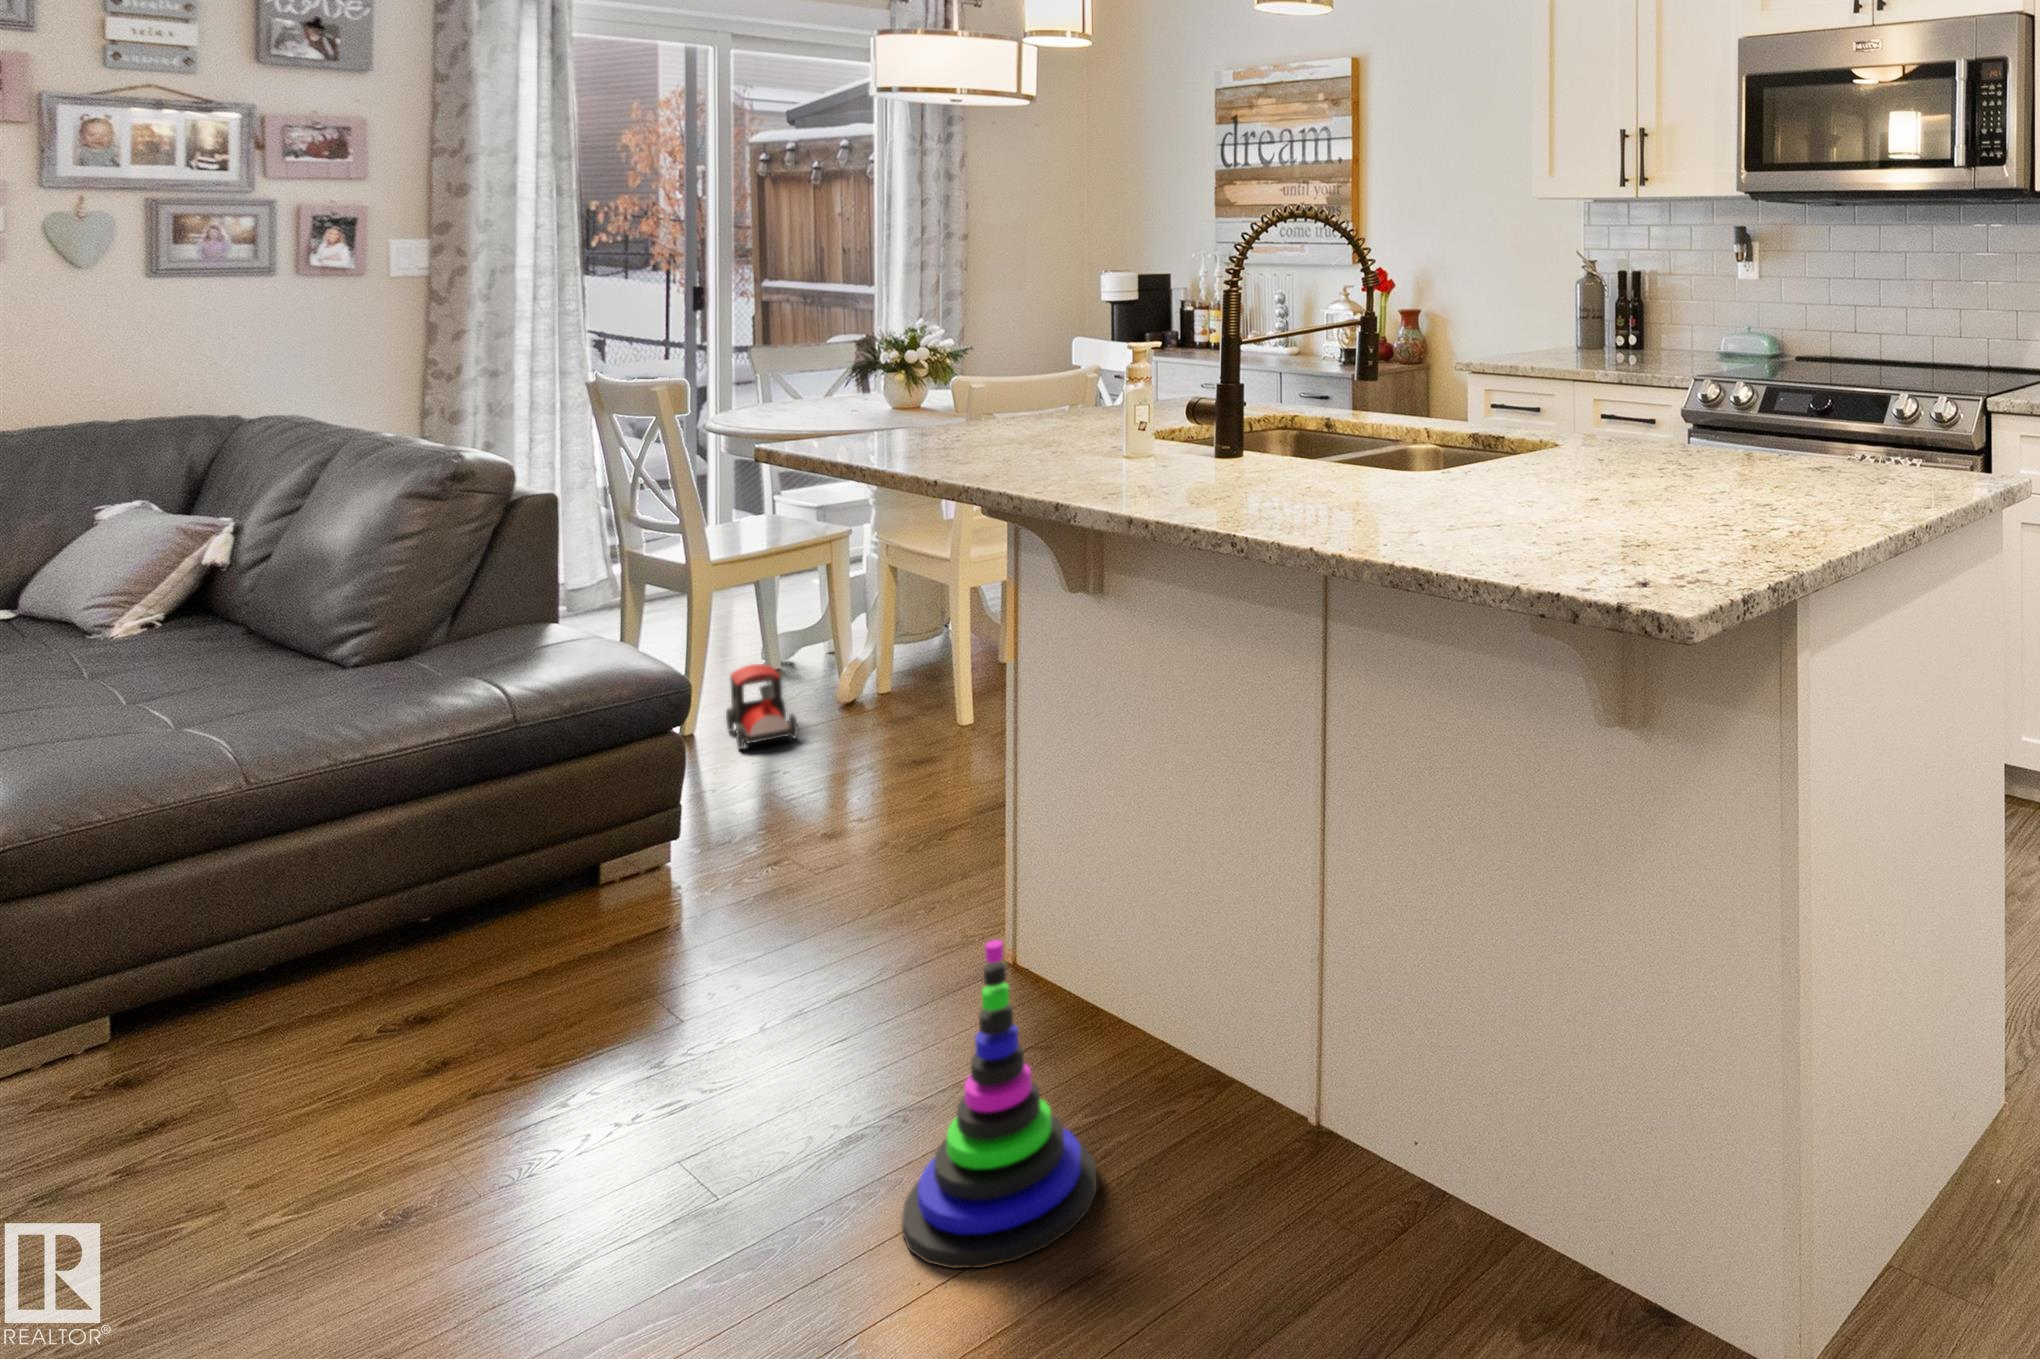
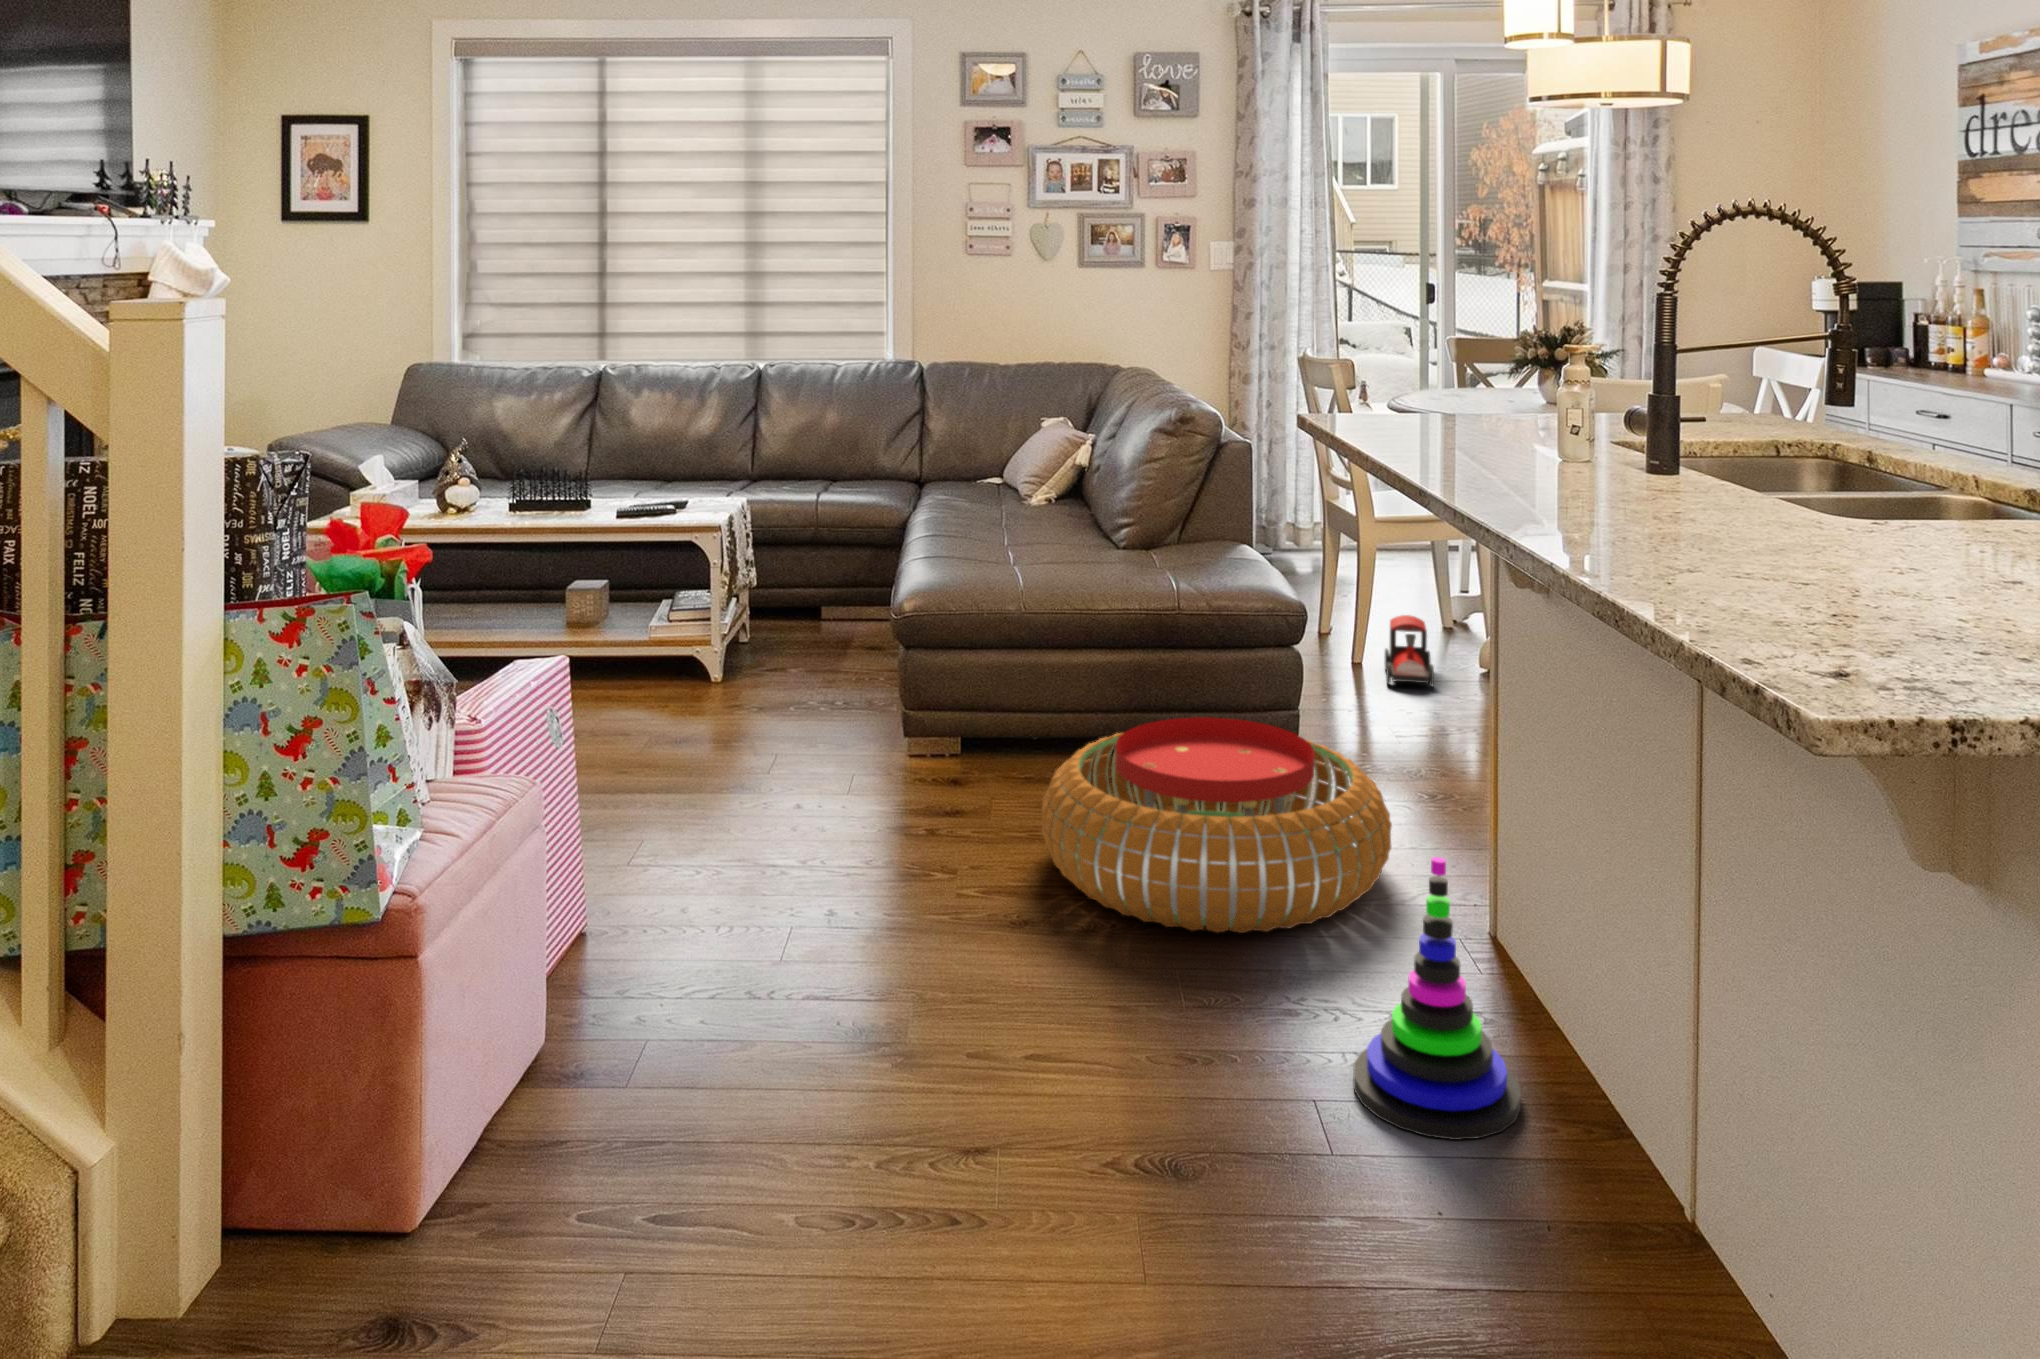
pouf: none [302,846,849,1174] -> present [1042,717,1392,933]

